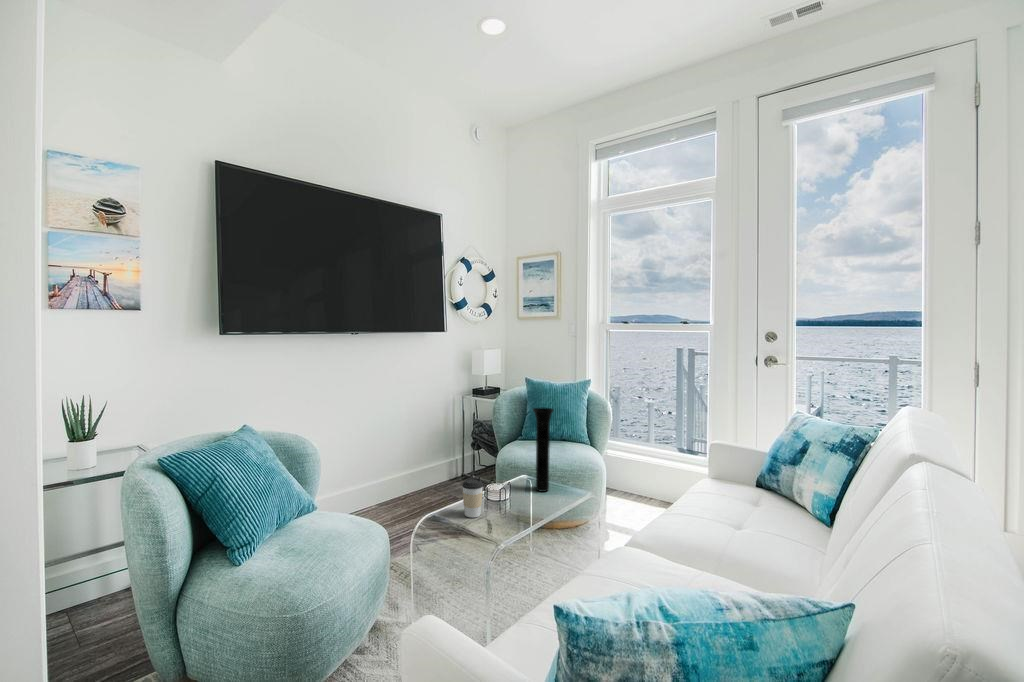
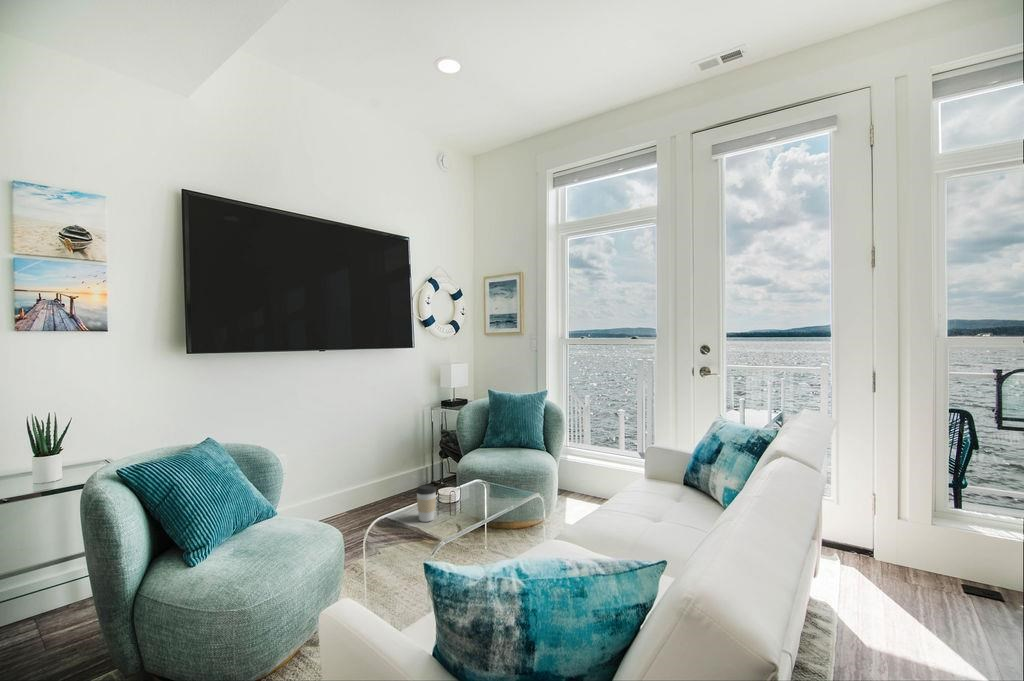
vase: present [533,407,554,492] -> none [486,416,507,497]

